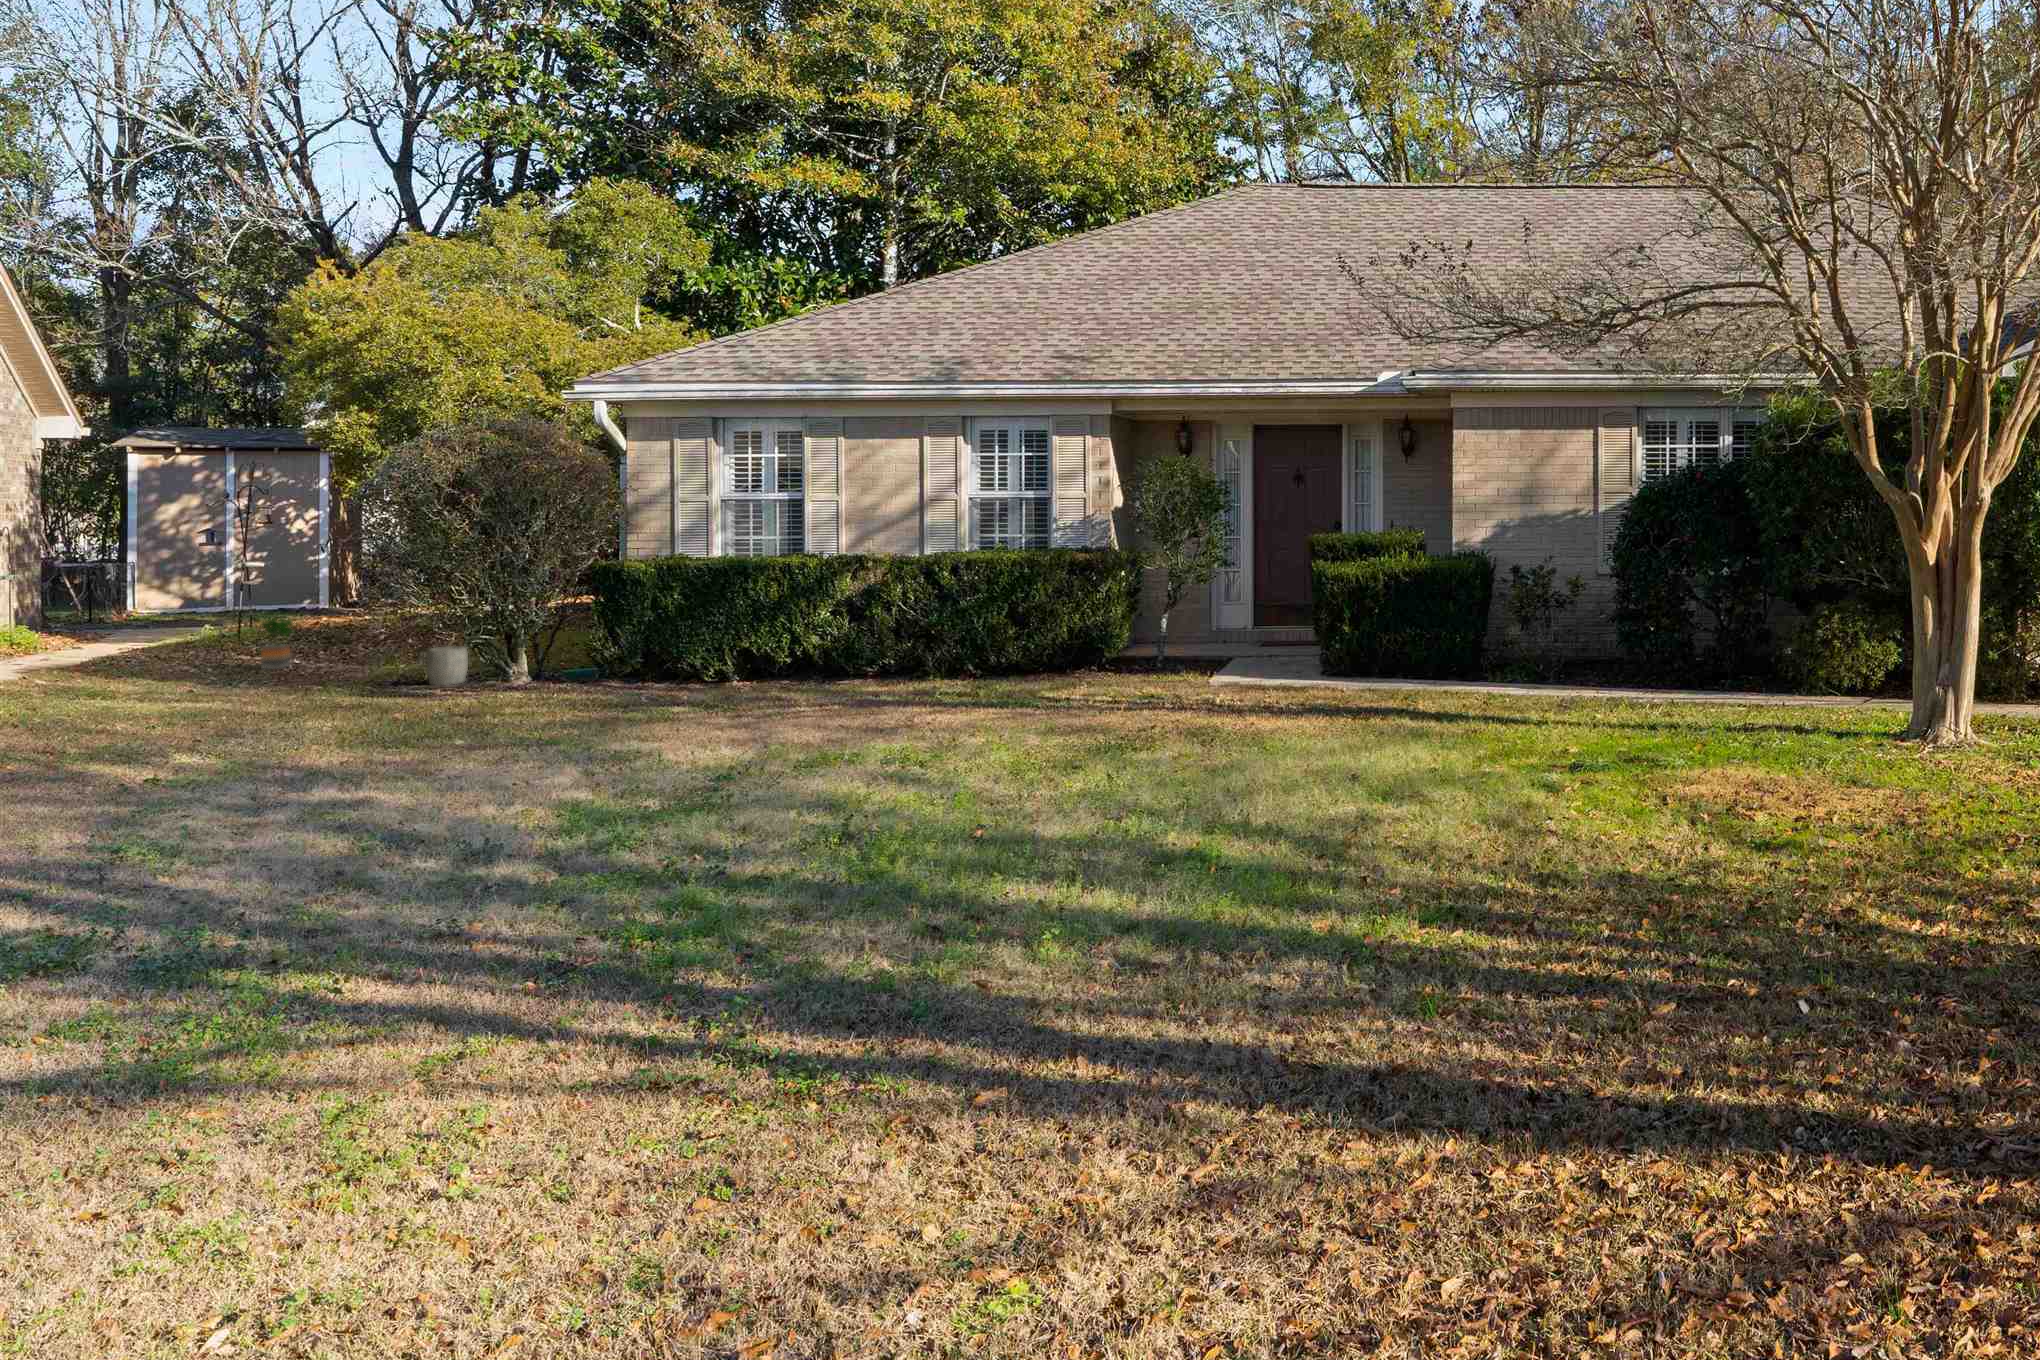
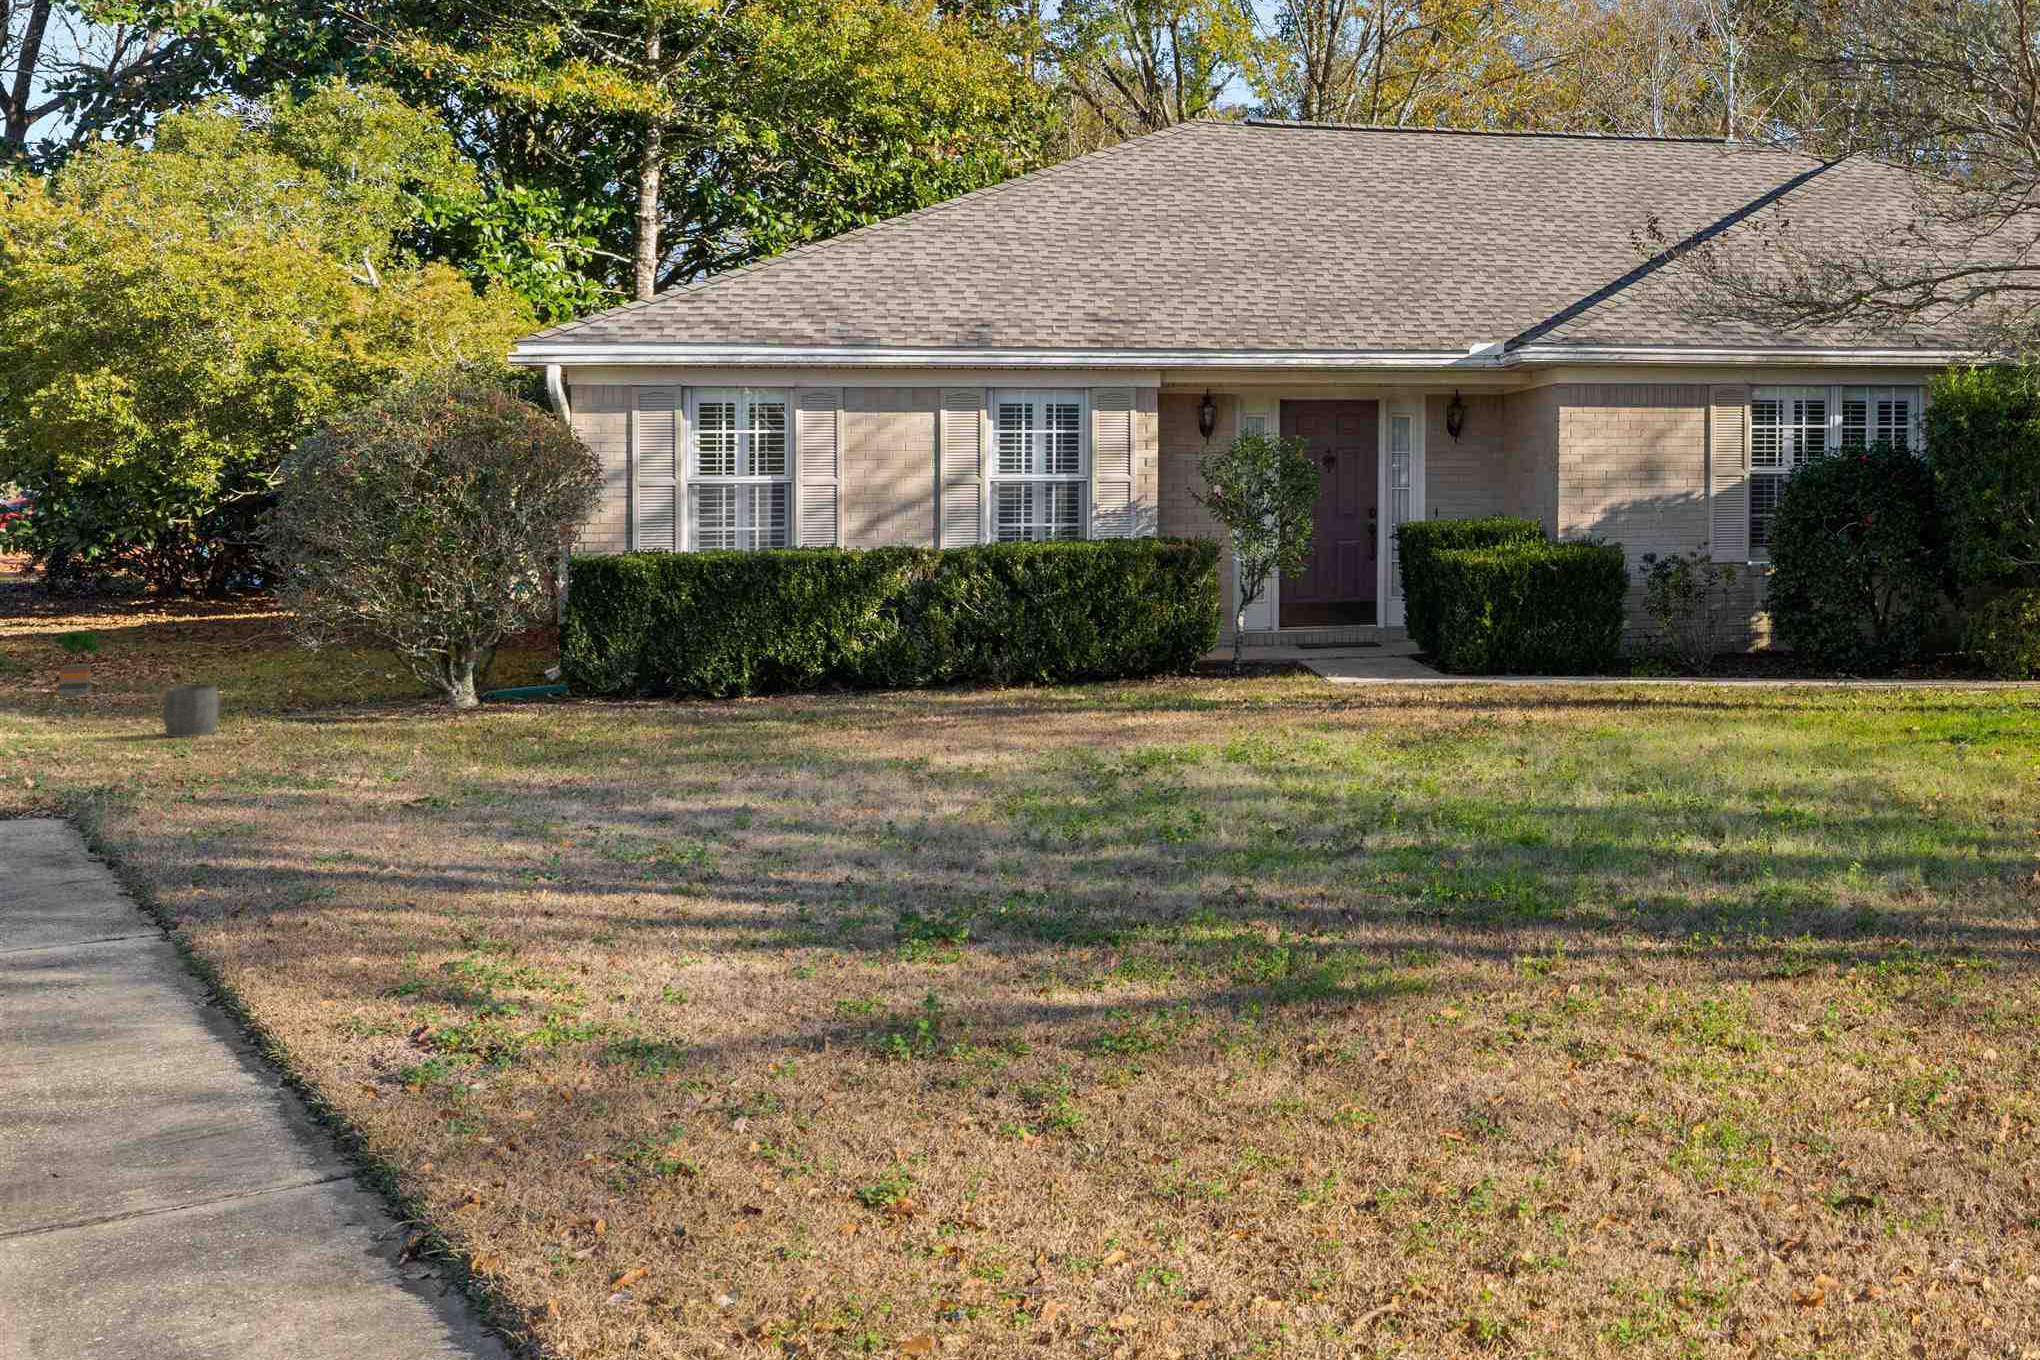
woven basket: present [427,646,468,685] -> present [163,685,219,737]

